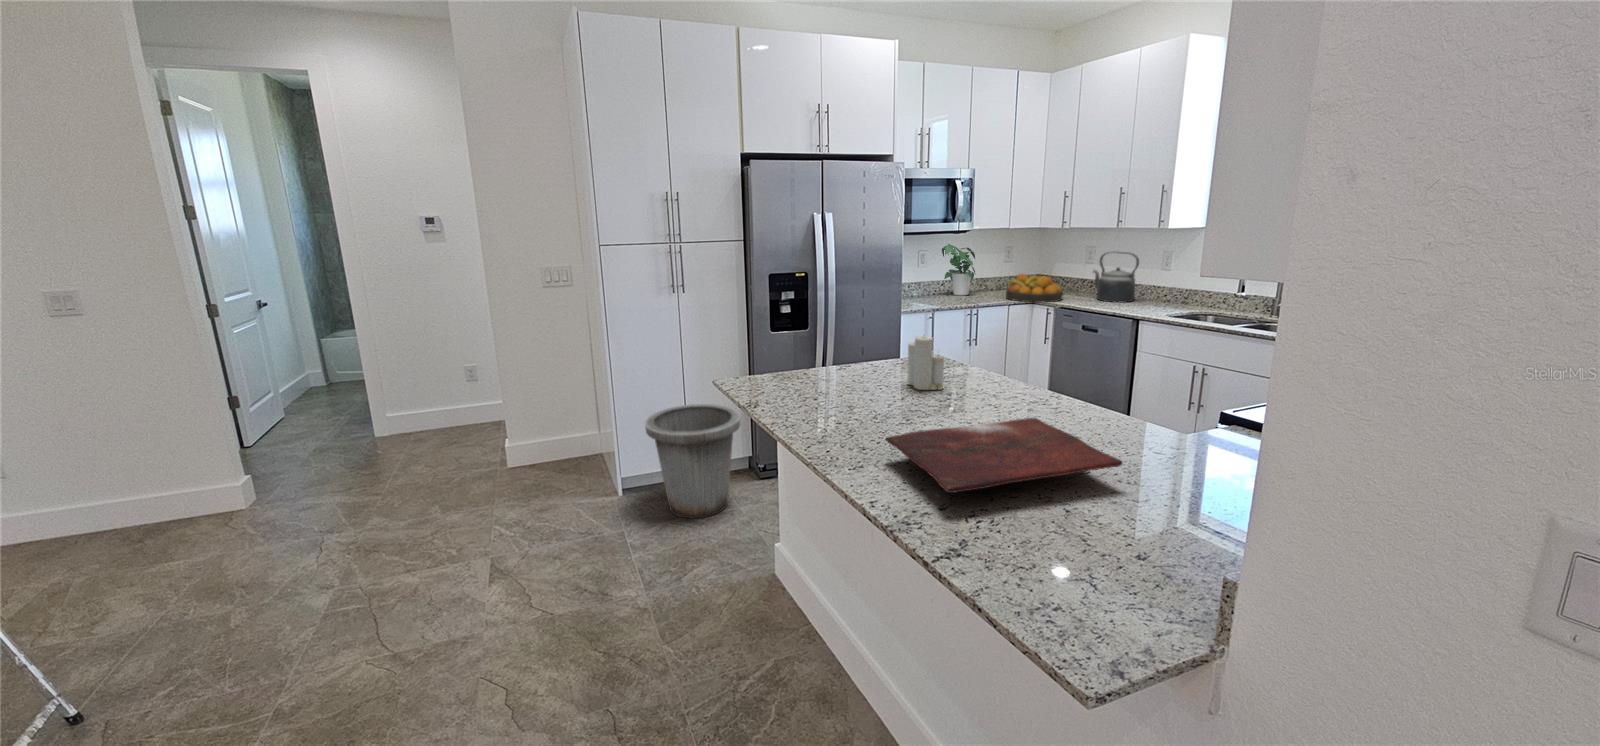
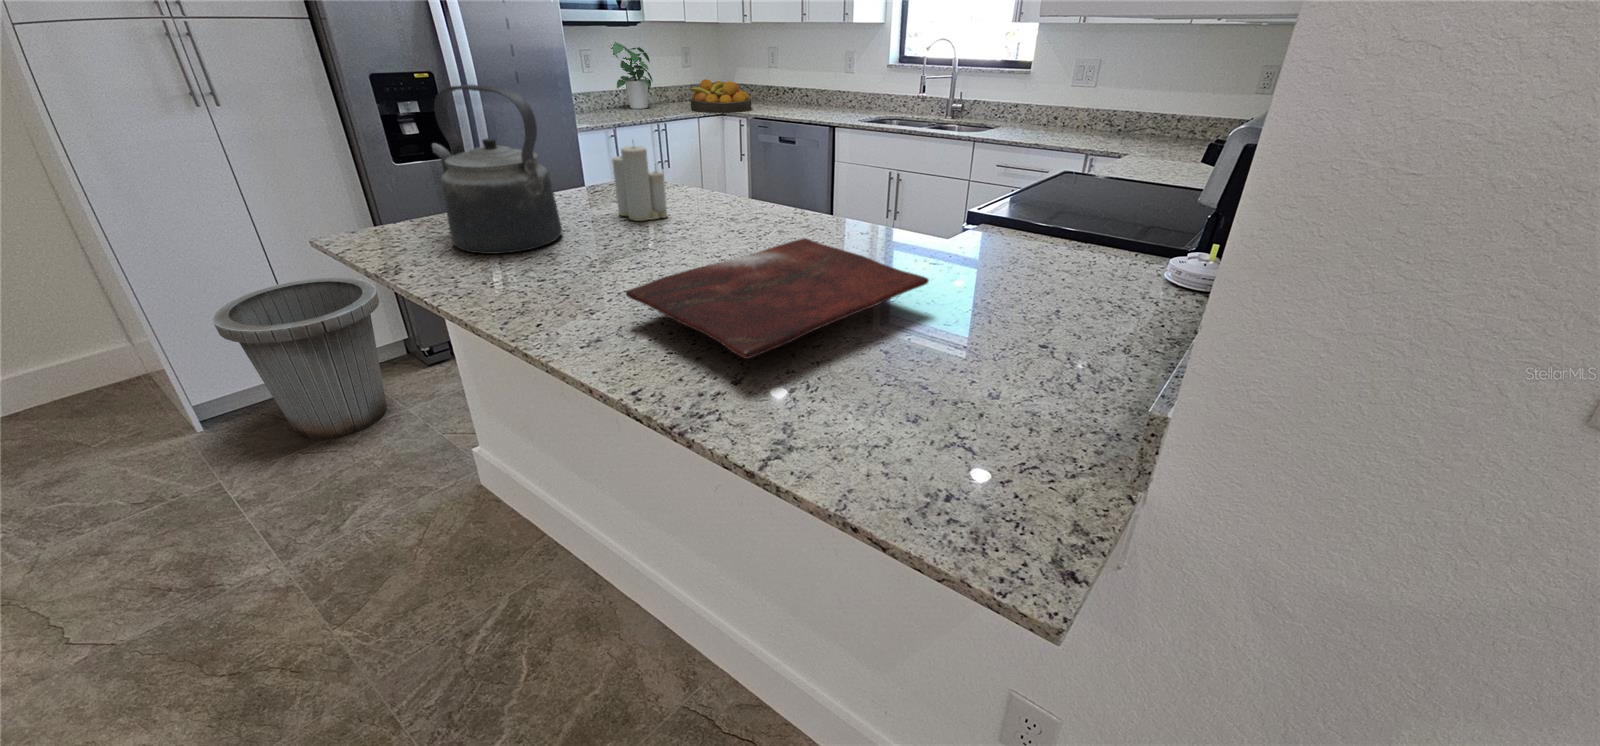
kettle: present [1093,252,1139,302] -> present [432,85,562,254]

